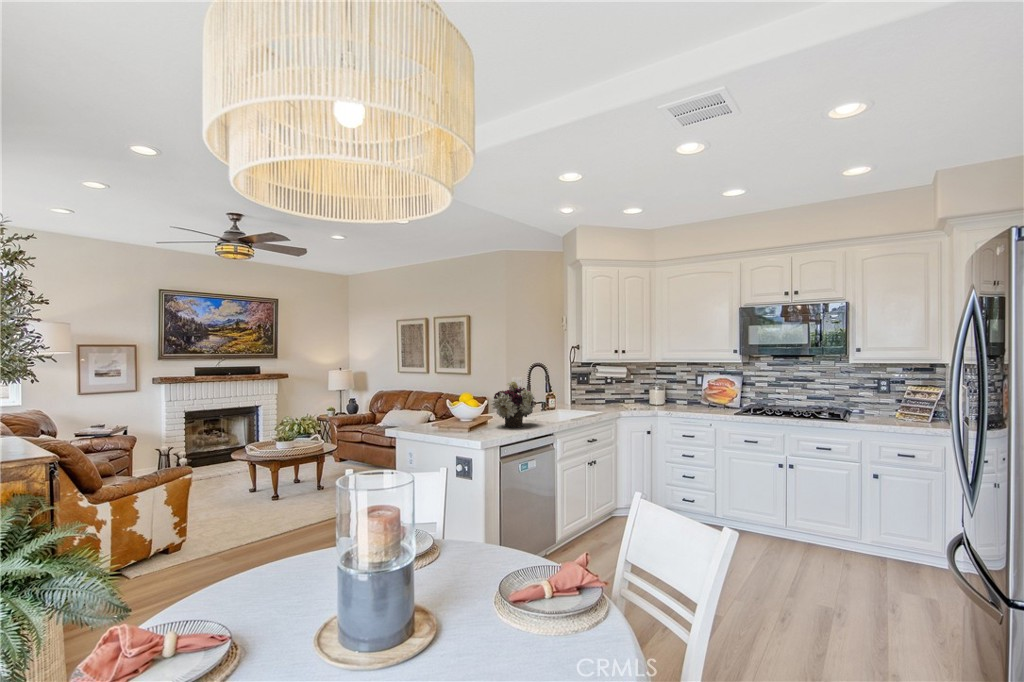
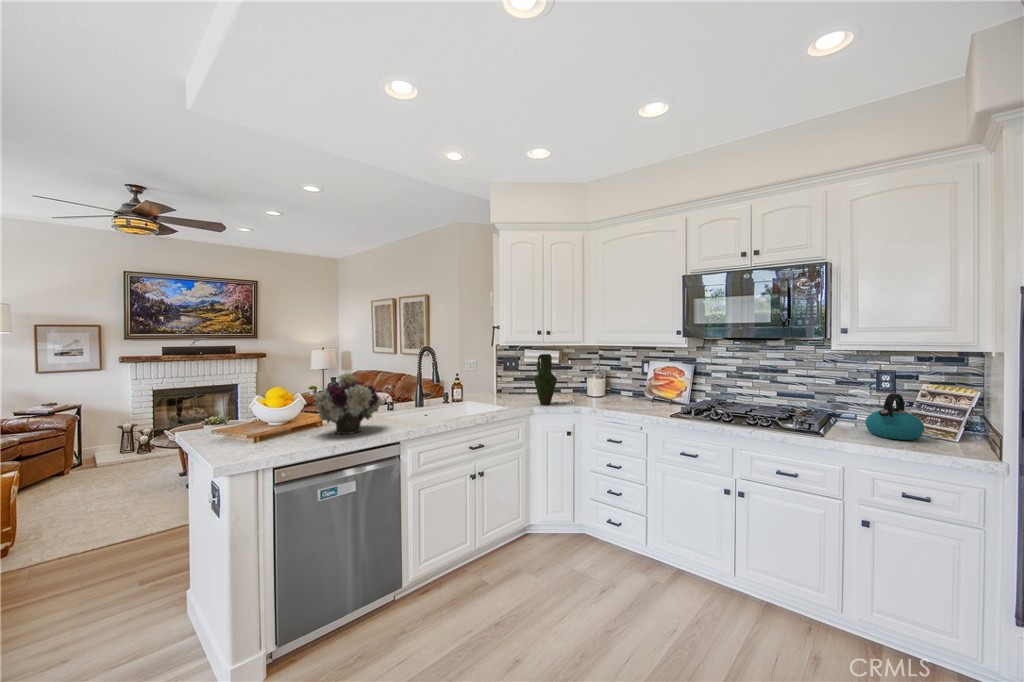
vase: none [617,369,637,410] -> present [534,354,557,405]
kettle: none [874,392,911,422] -> present [865,394,924,440]

